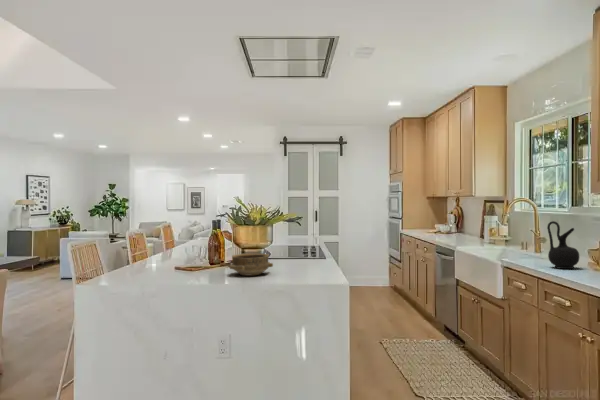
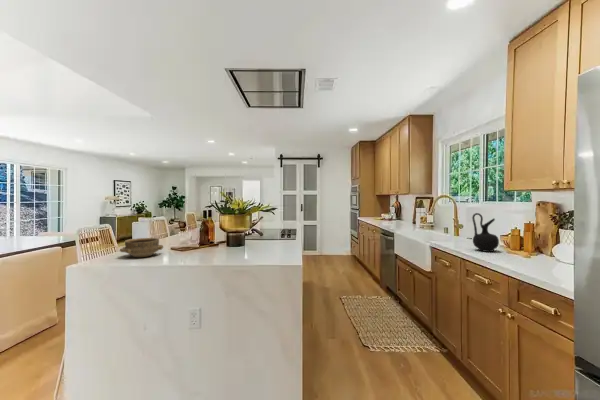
ceramic bowl: present [228,253,273,276] -> present [120,238,163,257]

